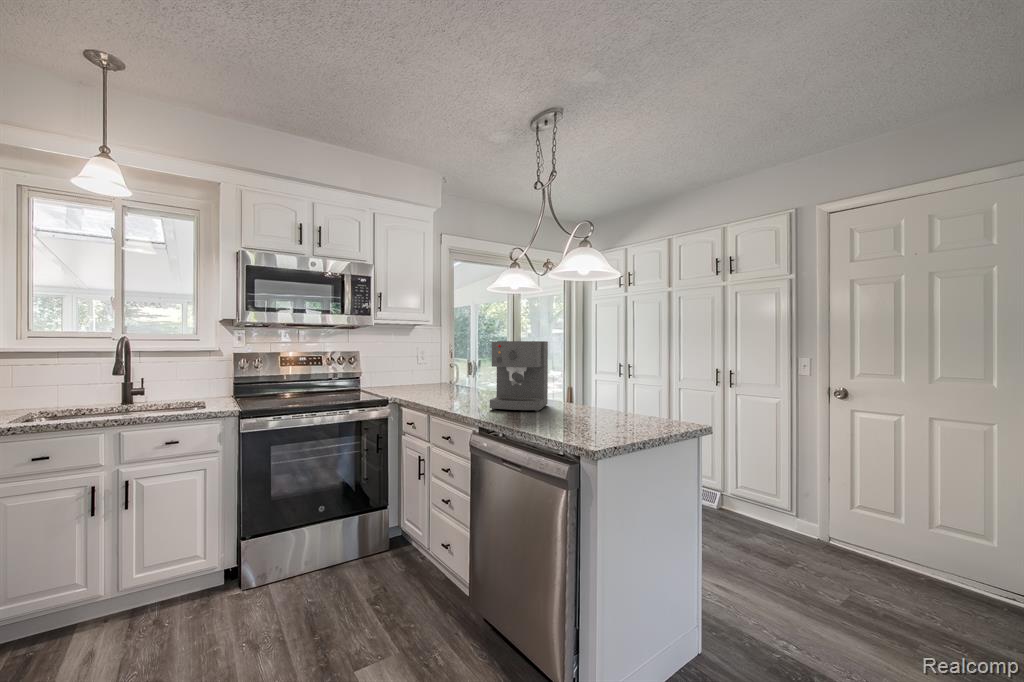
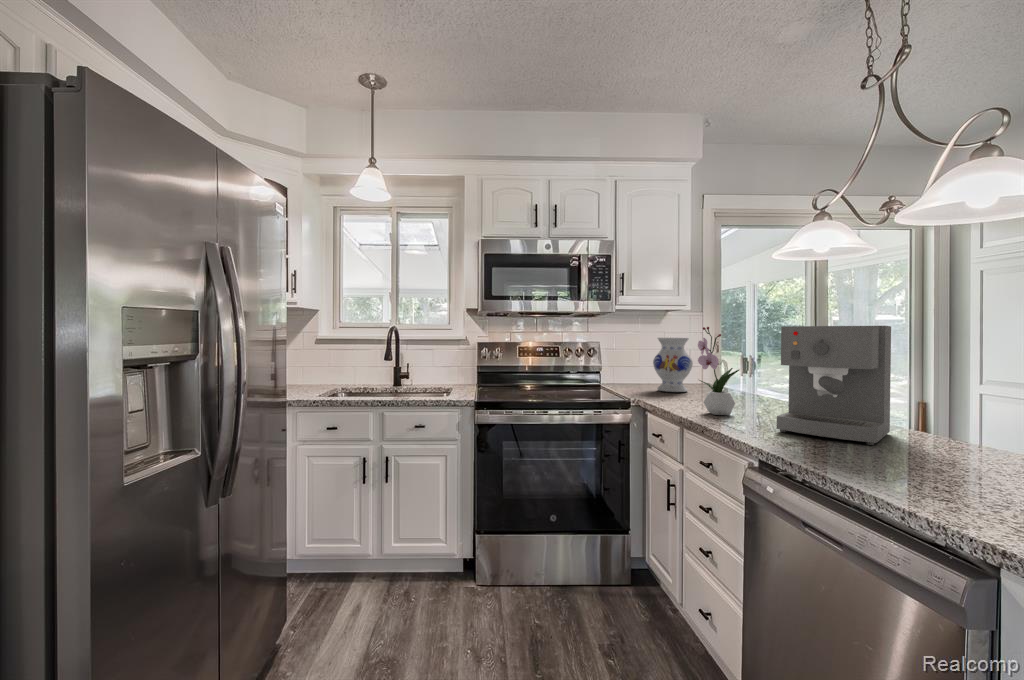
flower arrangement: none [440,340,468,404] -> present [698,327,739,415]
vase: none [404,347,435,391] -> present [653,338,693,392]

